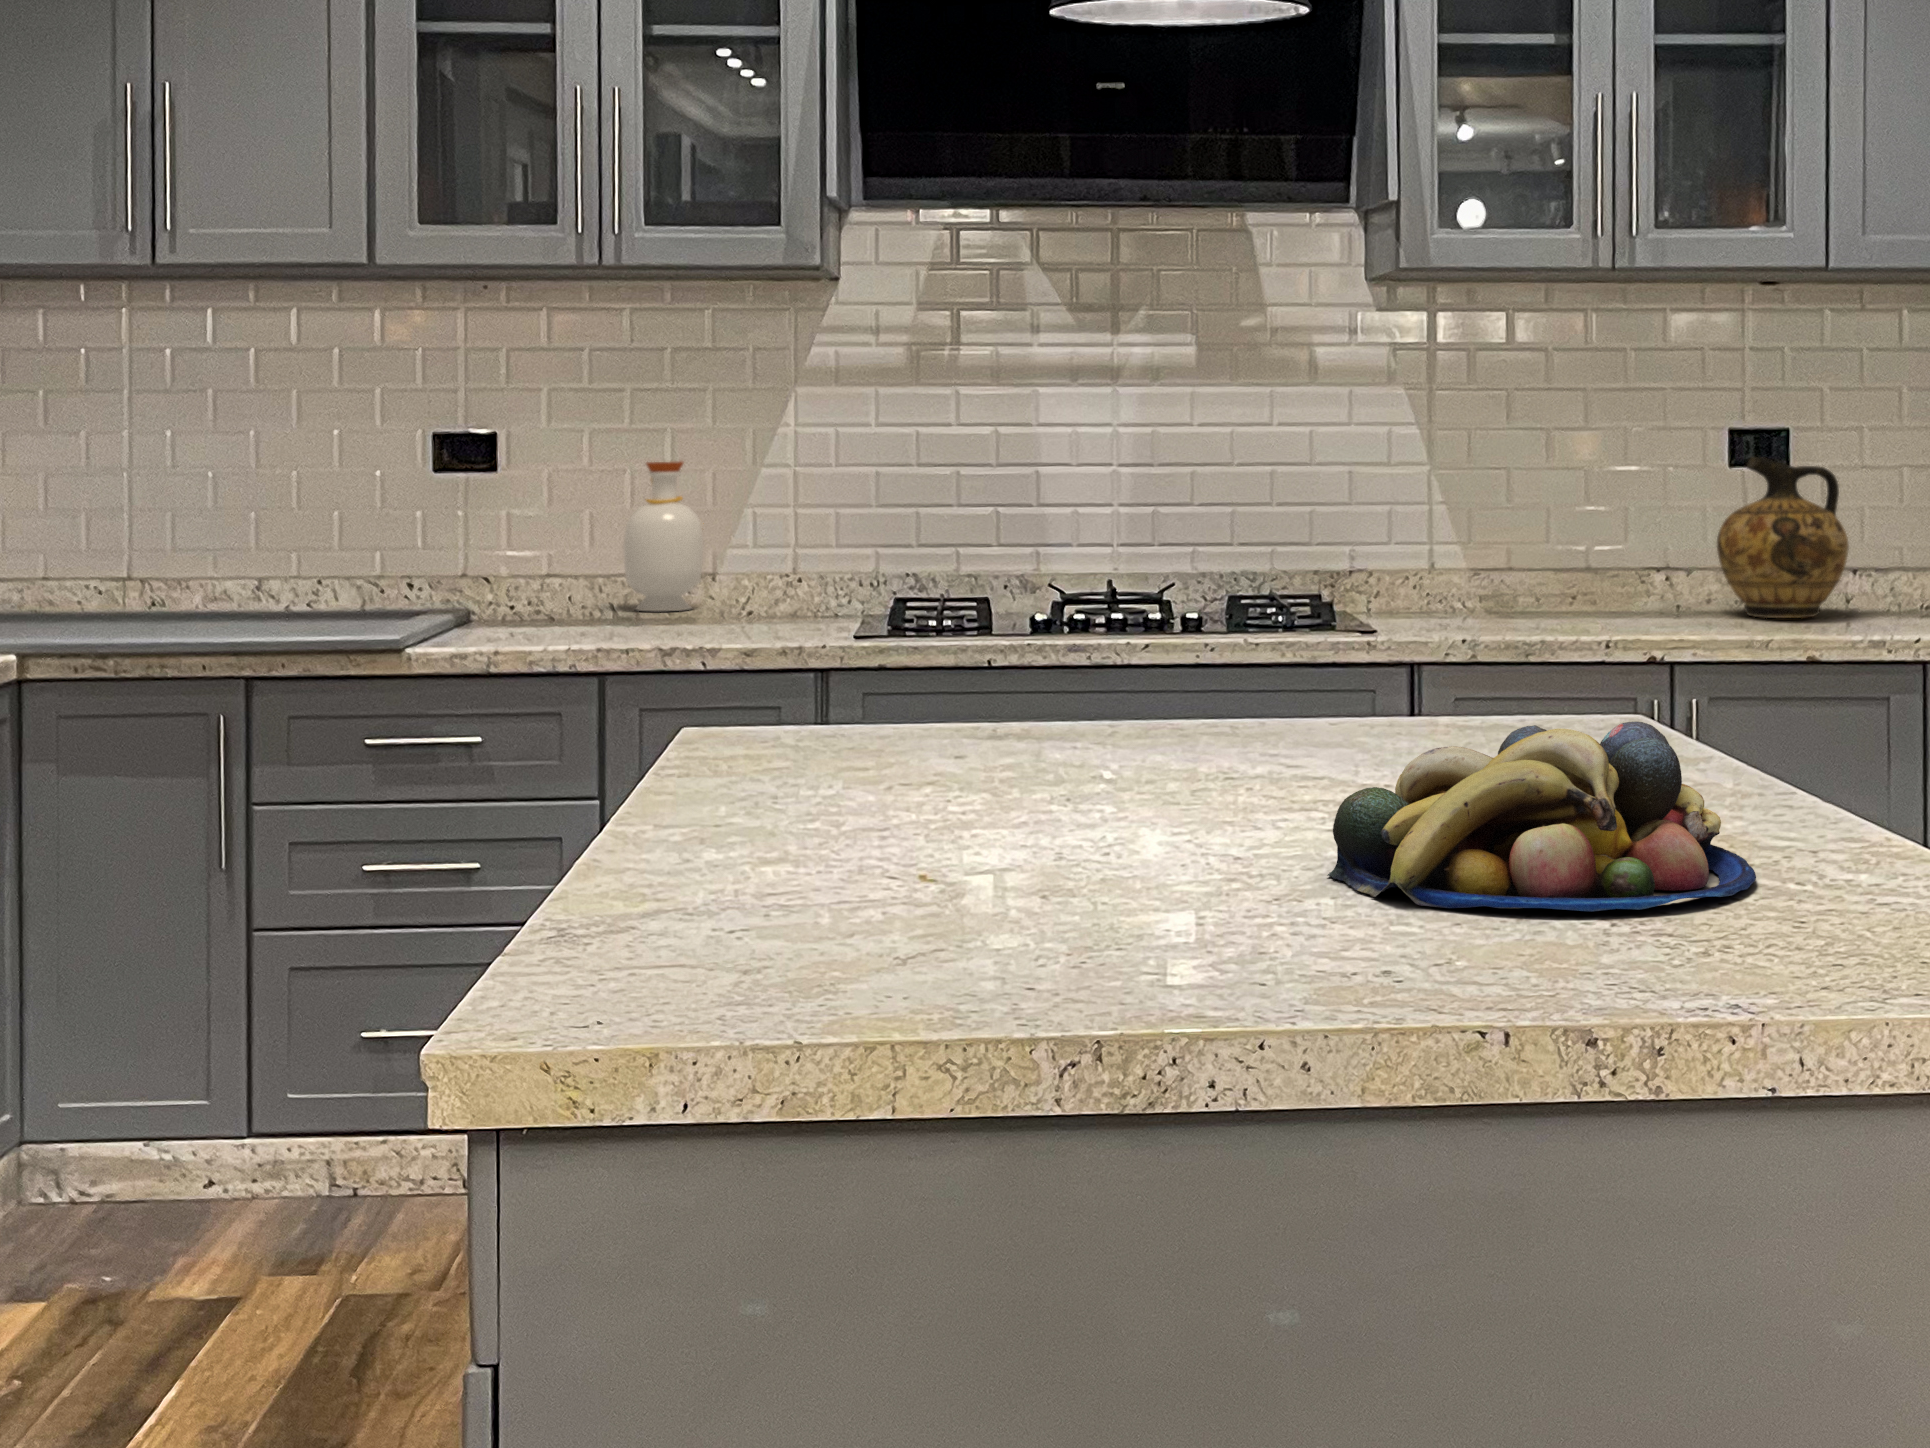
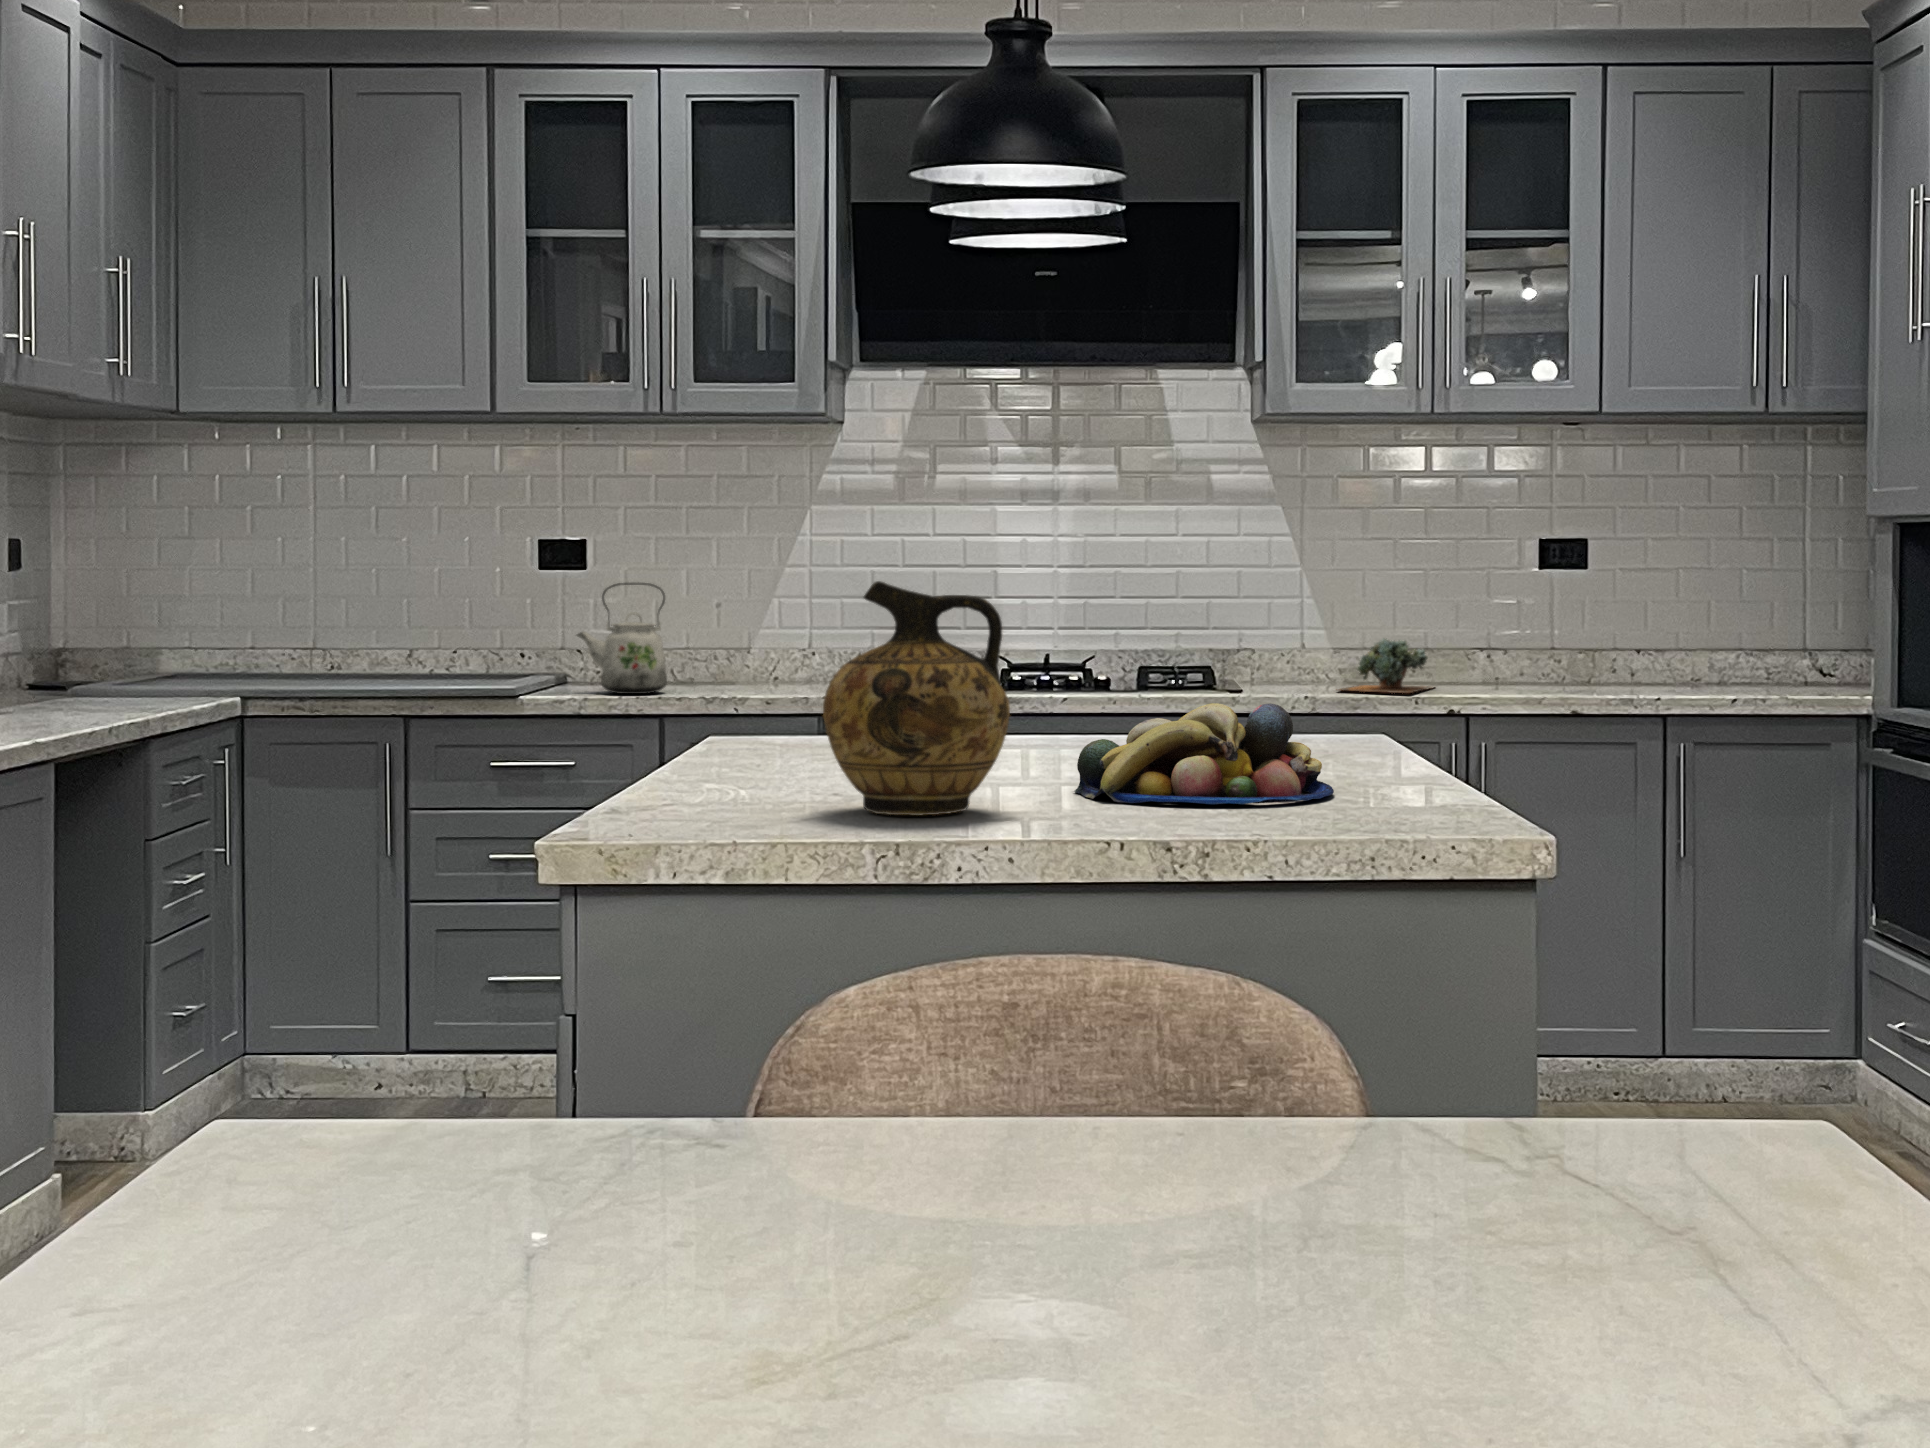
ceramic jug: present [1717,457,1849,618] -> present [823,581,1010,816]
bottle: present [623,462,703,611] -> none [674,563,738,677]
kettle: none [490,492,617,644] -> present [577,583,667,694]
succulent plant: none [1495,554,1615,627] -> present [1339,639,1432,693]

